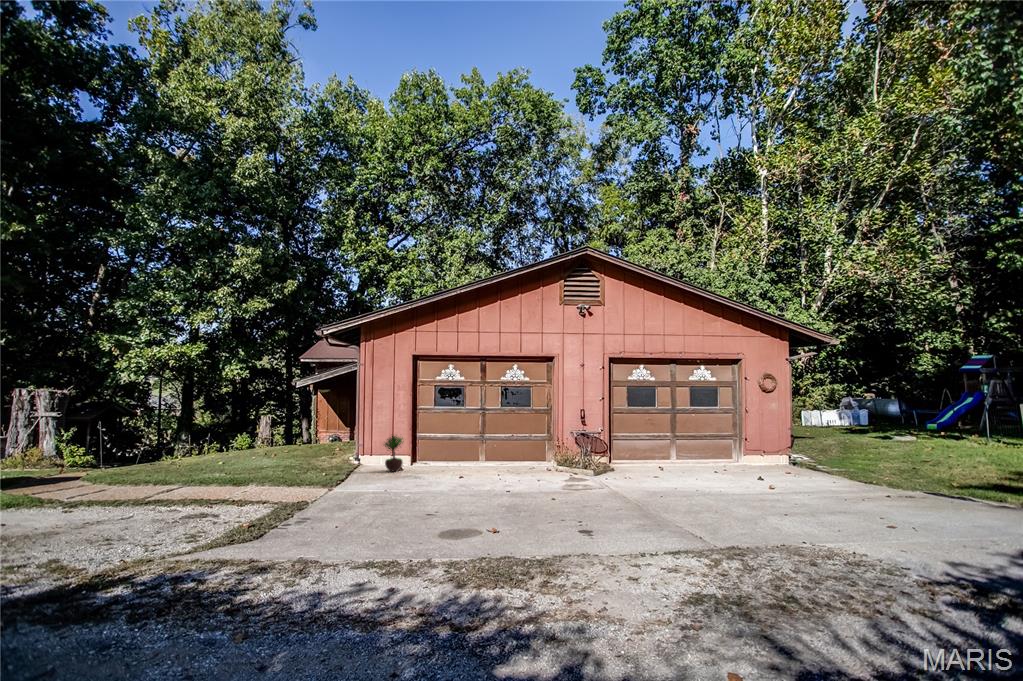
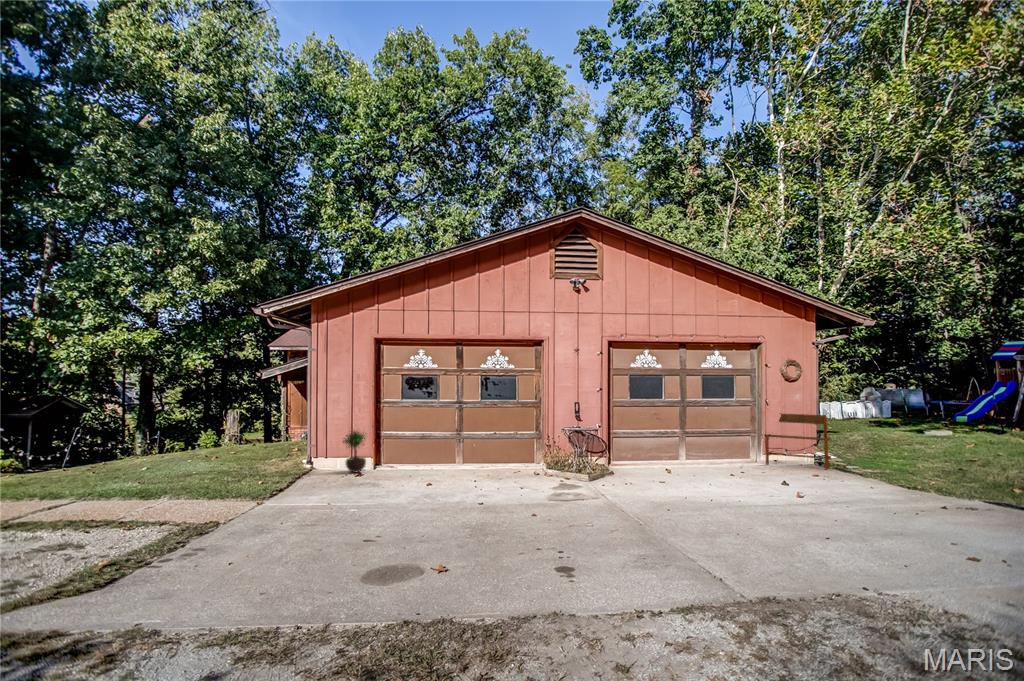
bench: none [747,418,804,467] -> present [765,413,831,470]

